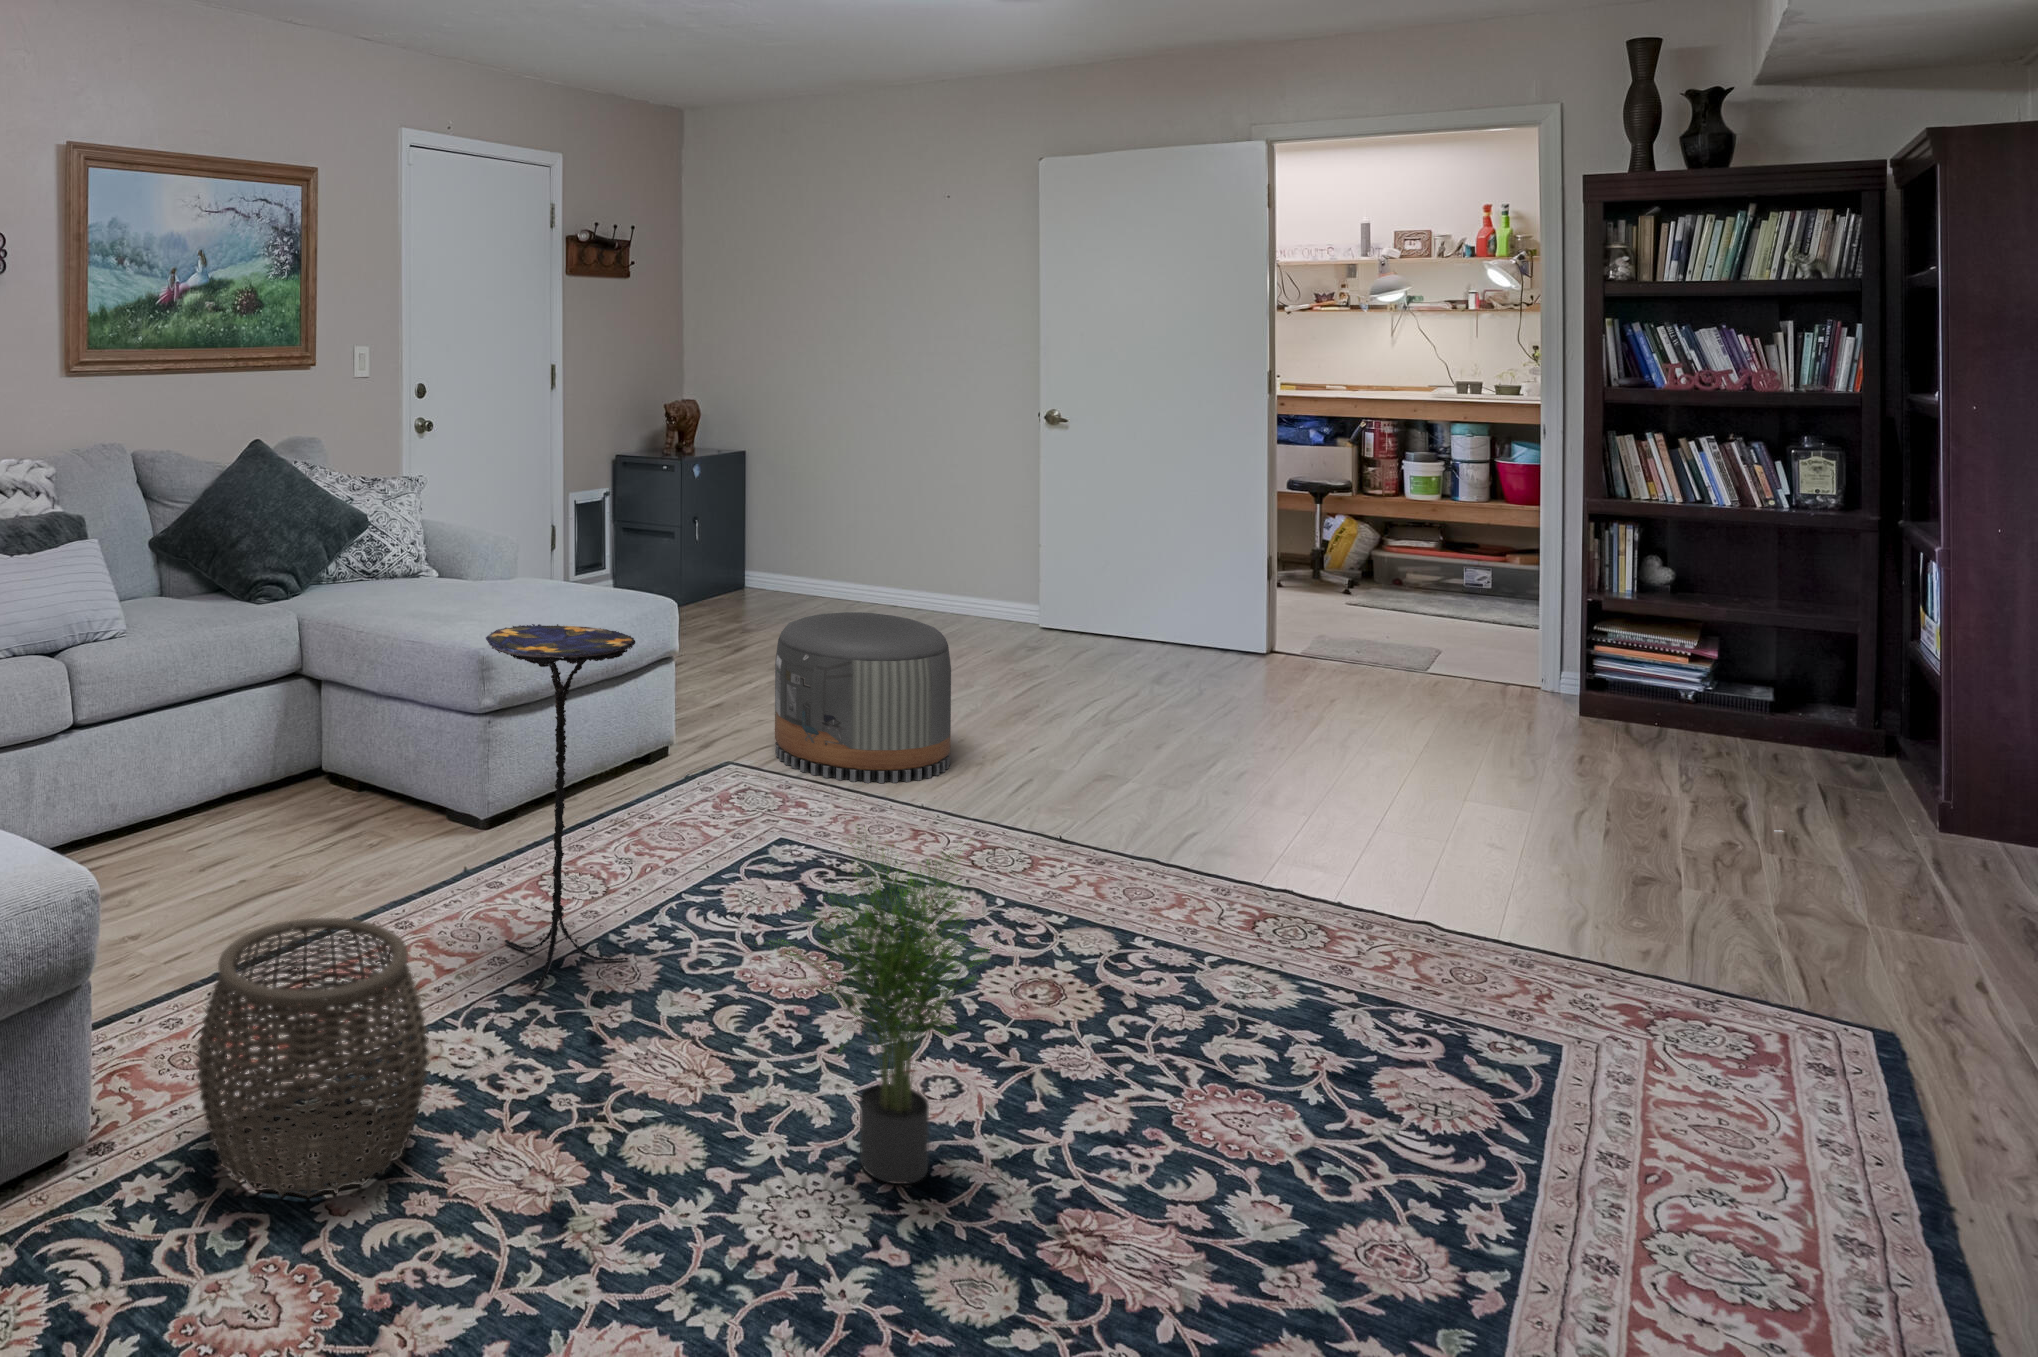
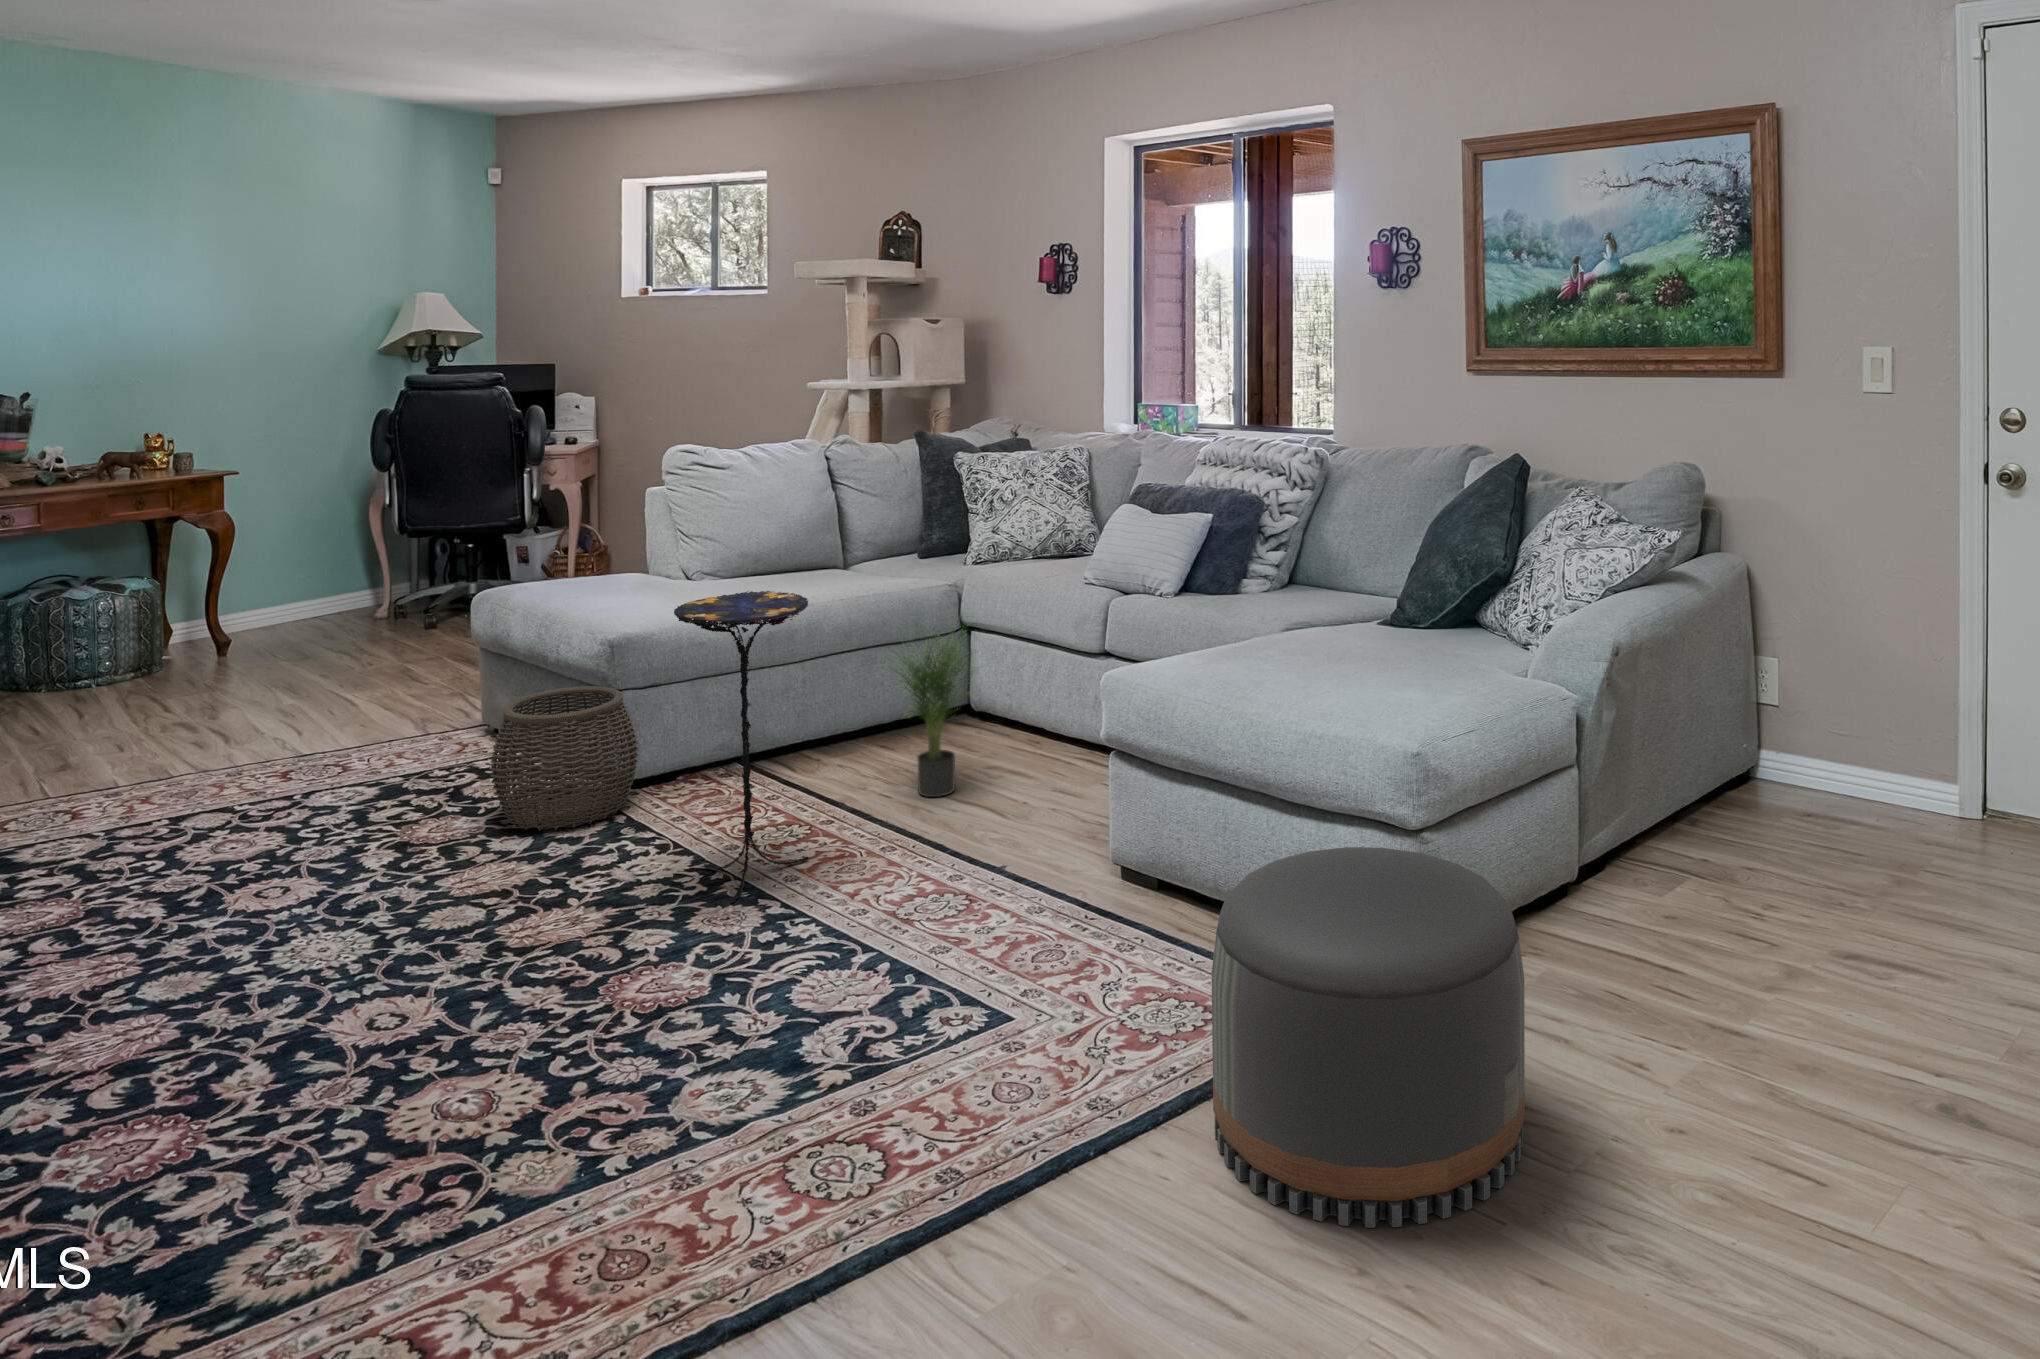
potted plant: present [771,843,989,1184] -> present [891,633,969,797]

